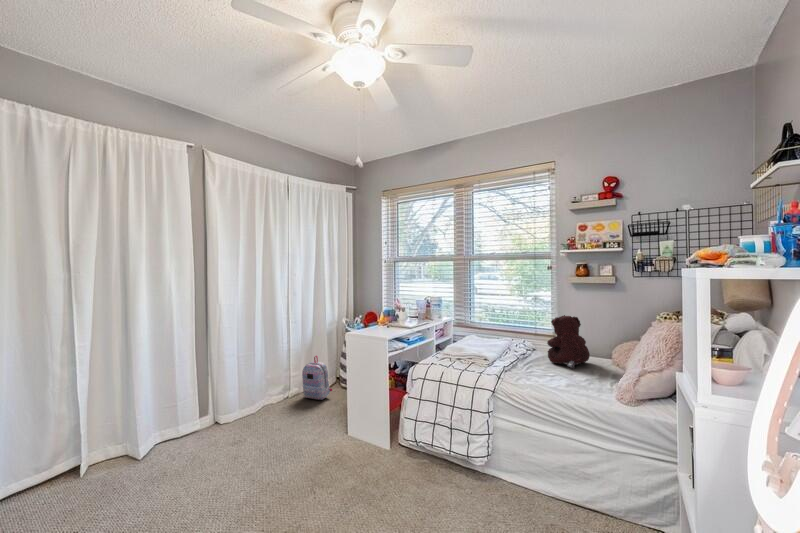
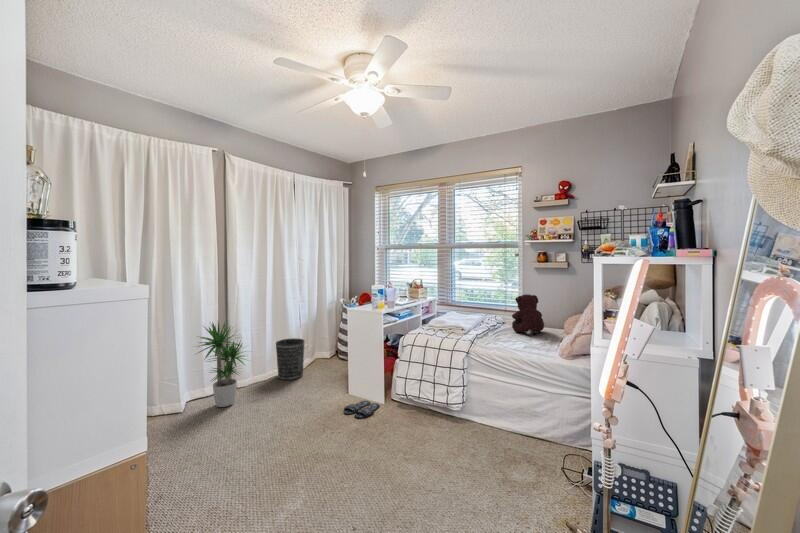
potted plant: none [150,343,229,453] -> present [198,322,246,407]
backpack: present [302,356,332,400] -> none [309,330,335,367]
wastebasket: none [261,366,295,417] -> present [276,338,304,380]
slippers: none [335,448,381,474] -> present [344,401,380,418]

